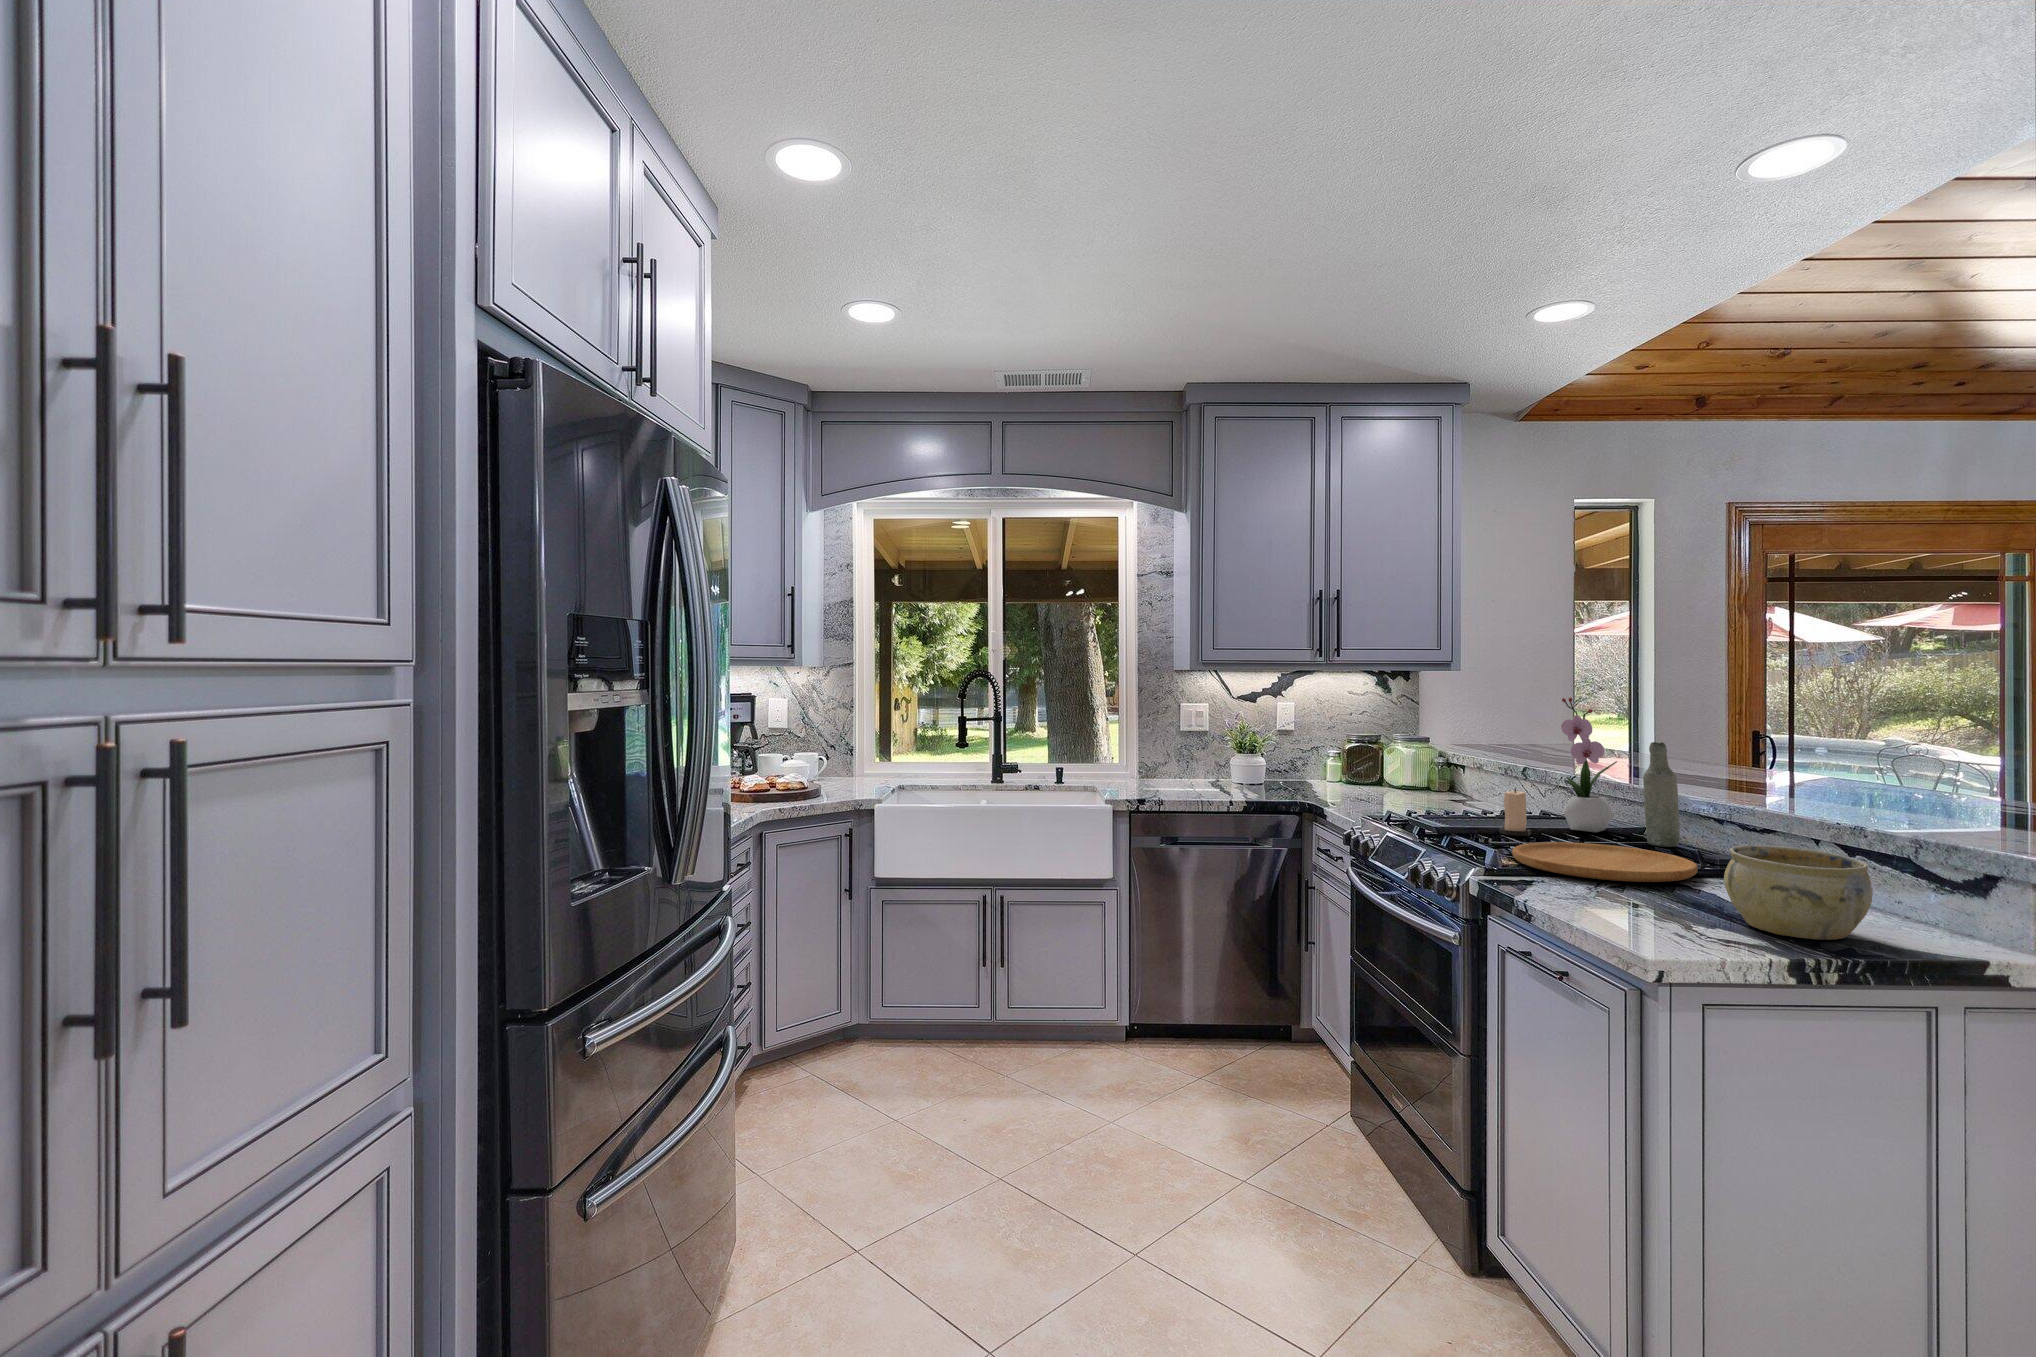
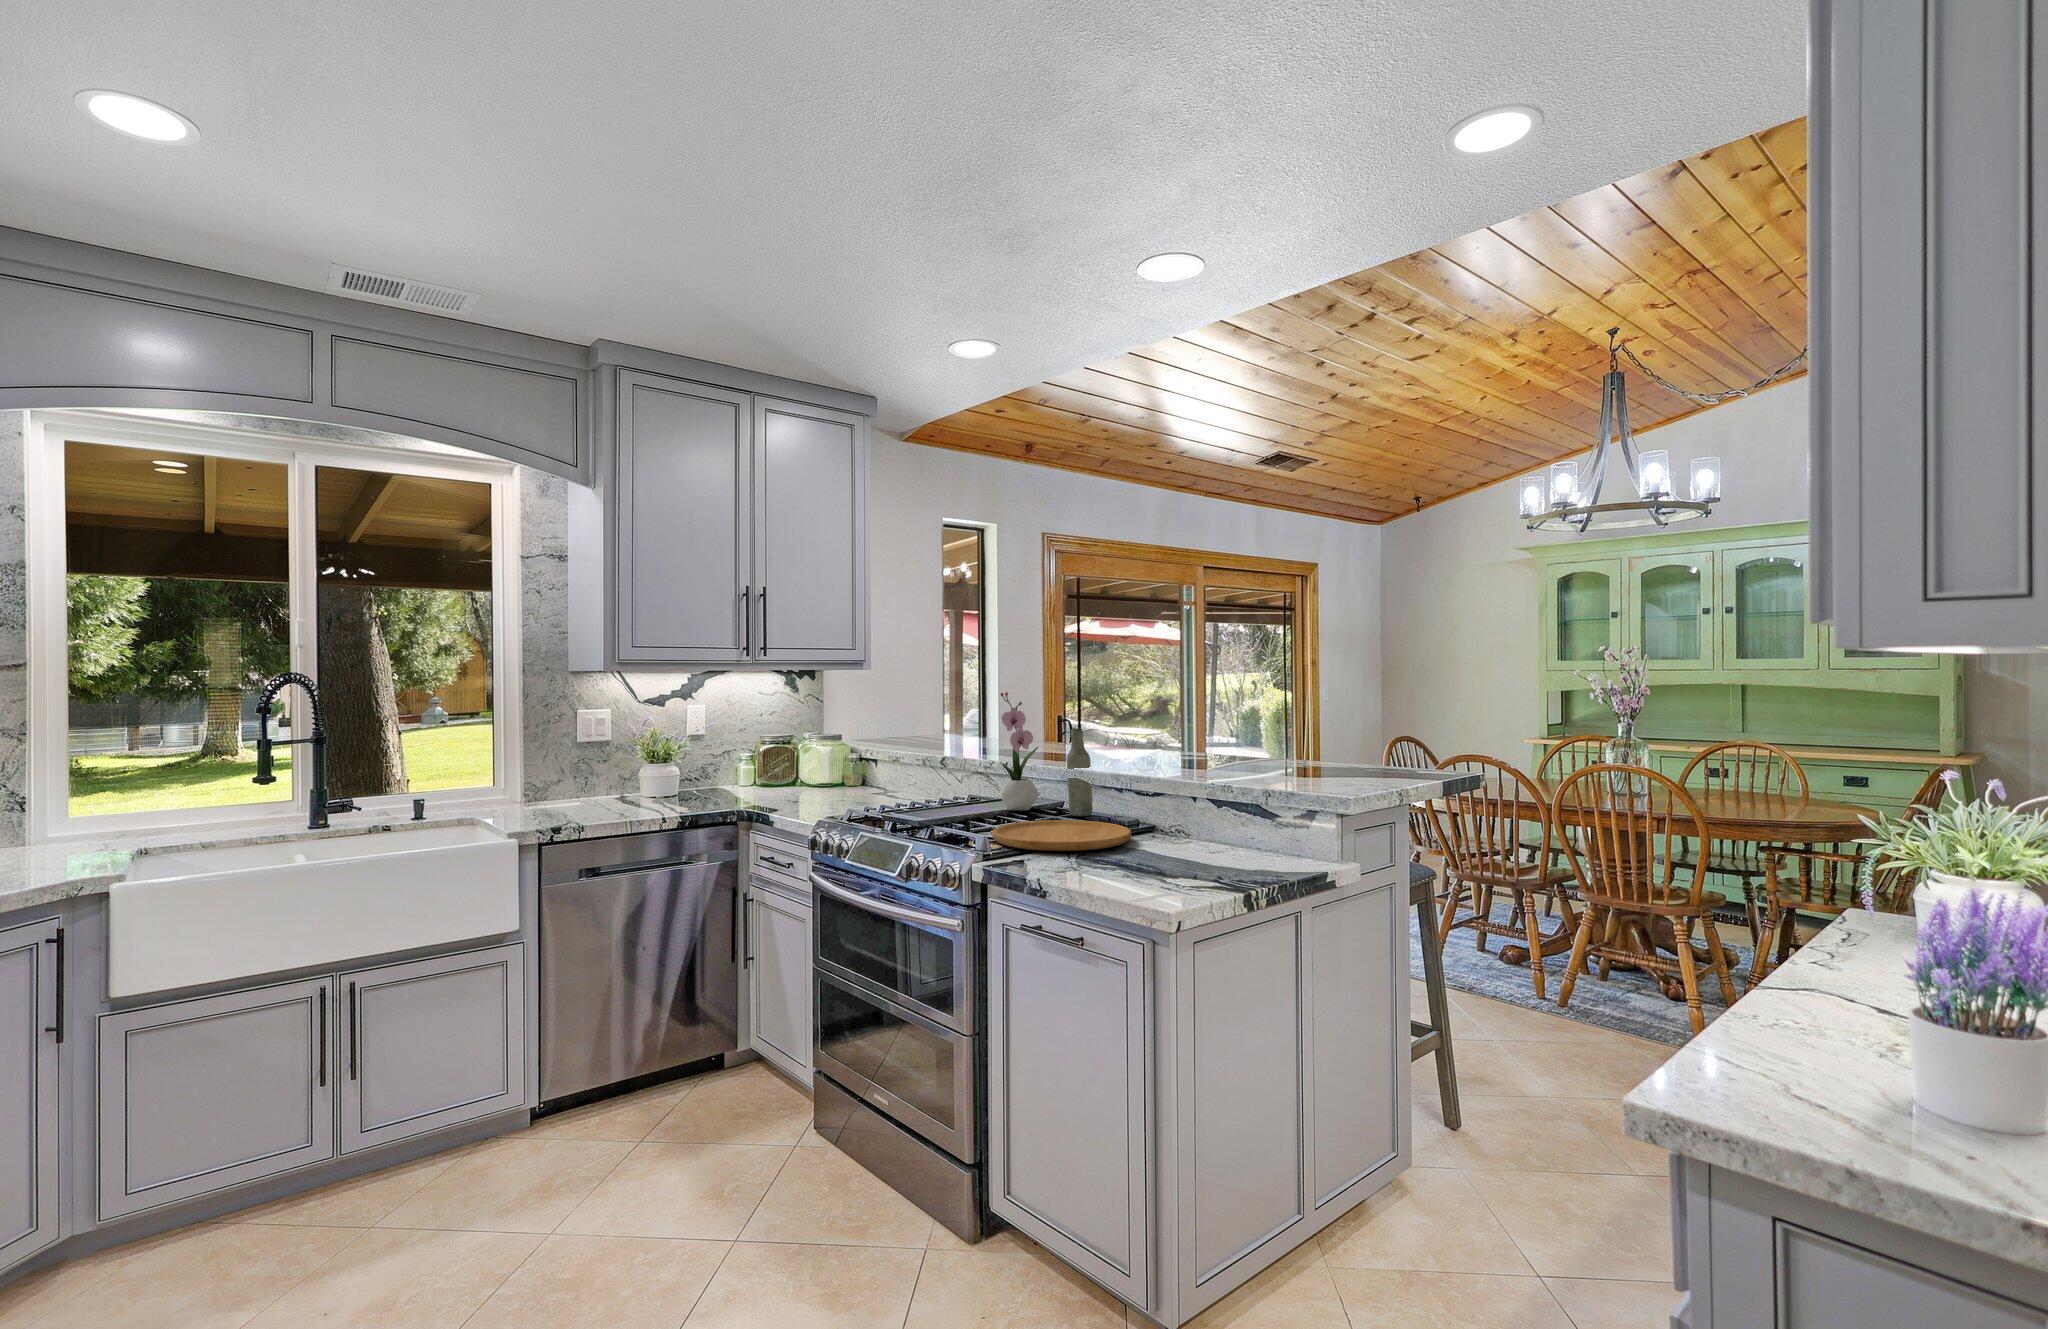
candle: present [1499,788,1531,836] -> none [960,776,984,821]
ceramic bowl: present [1724,845,1873,940] -> none [1178,805,1271,876]

